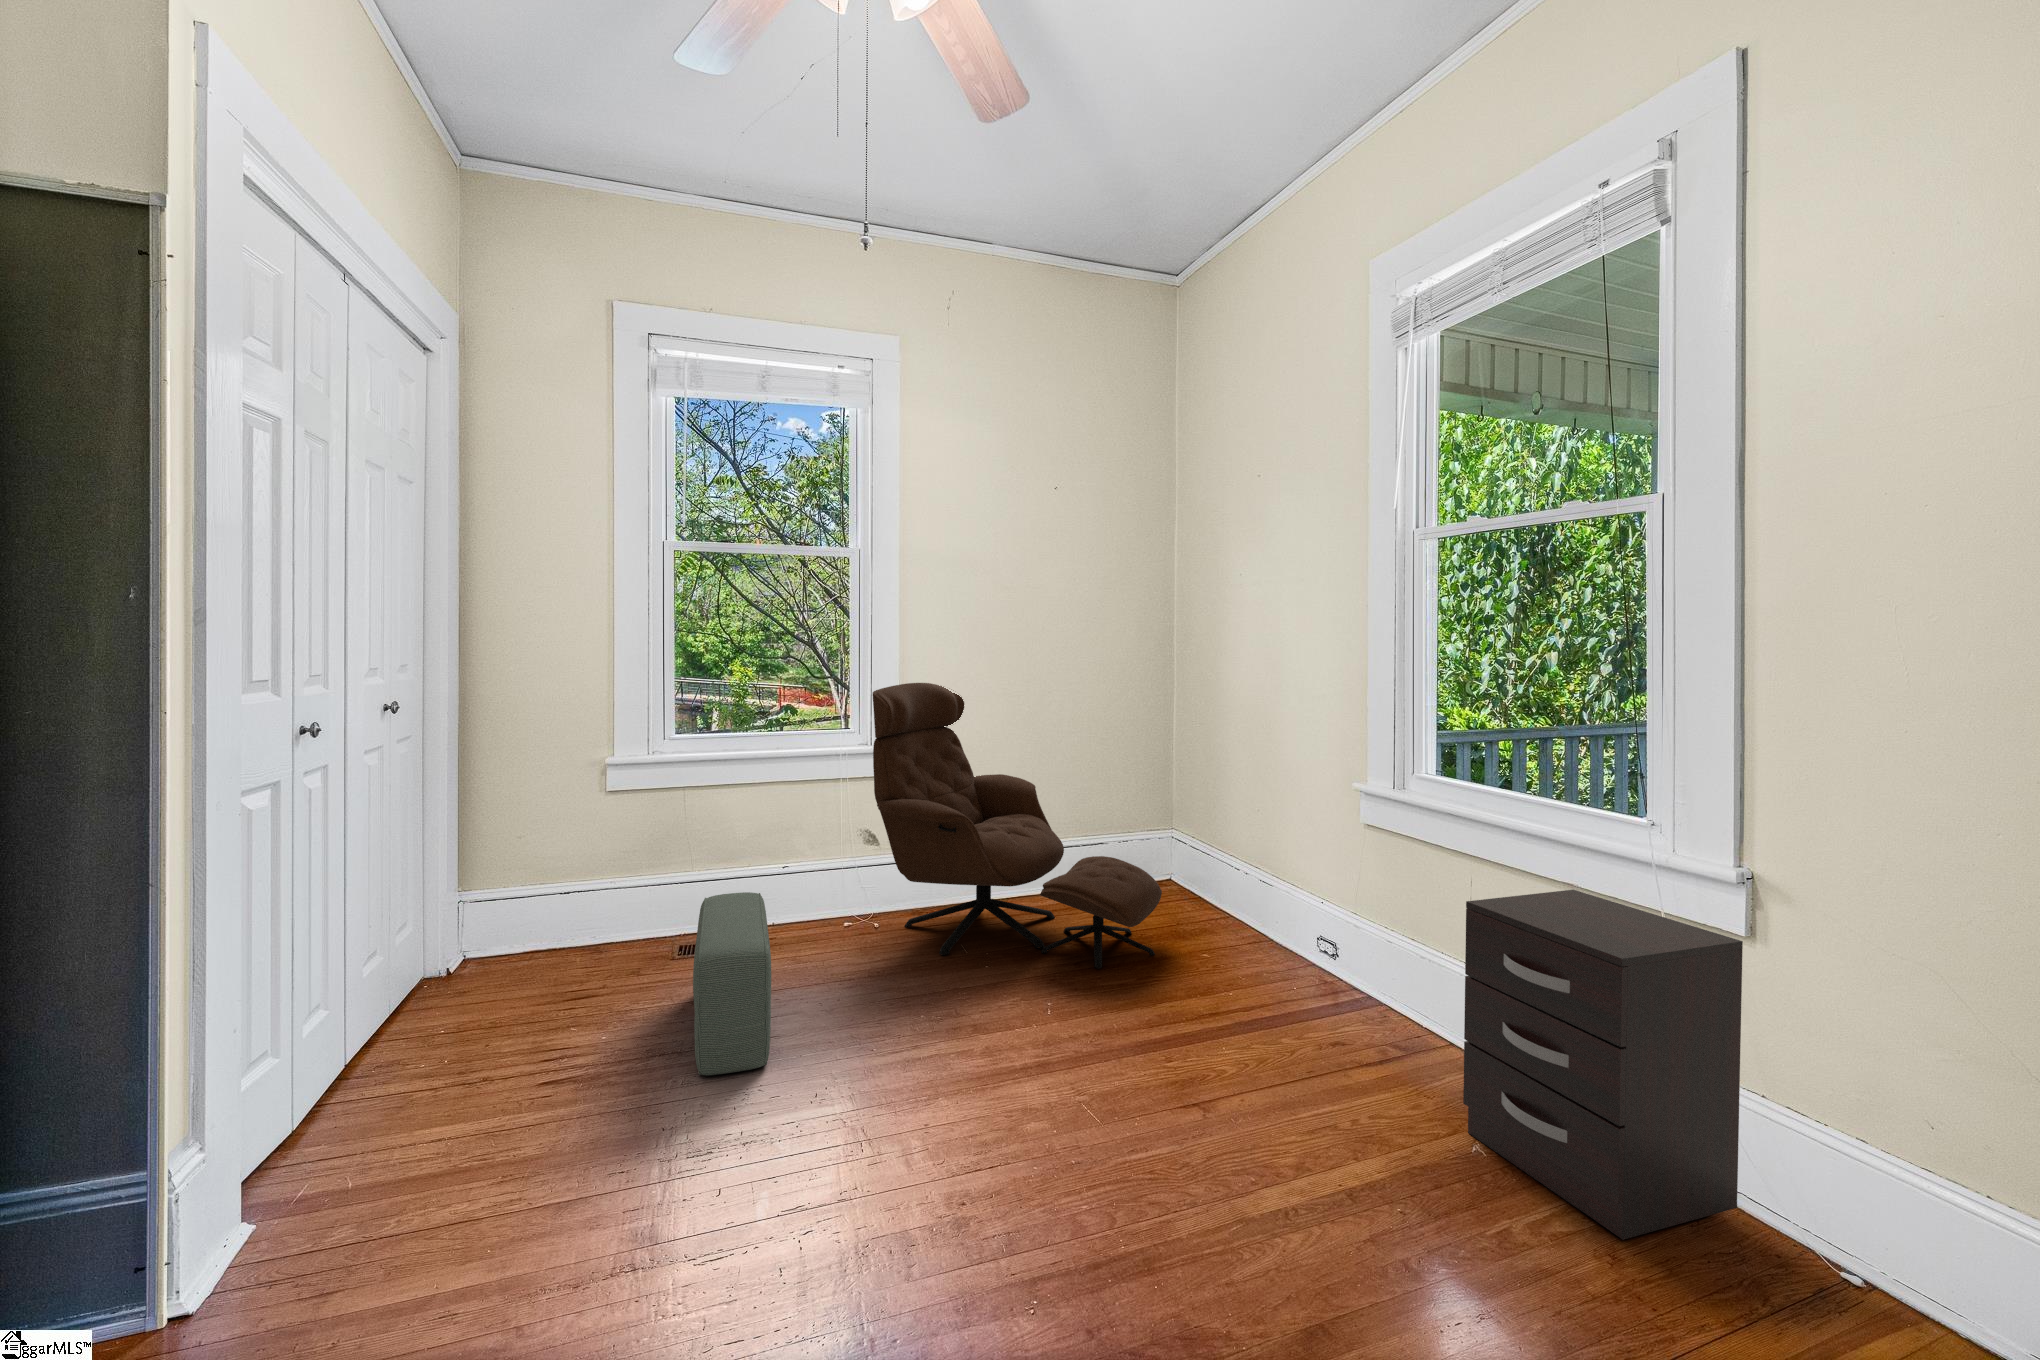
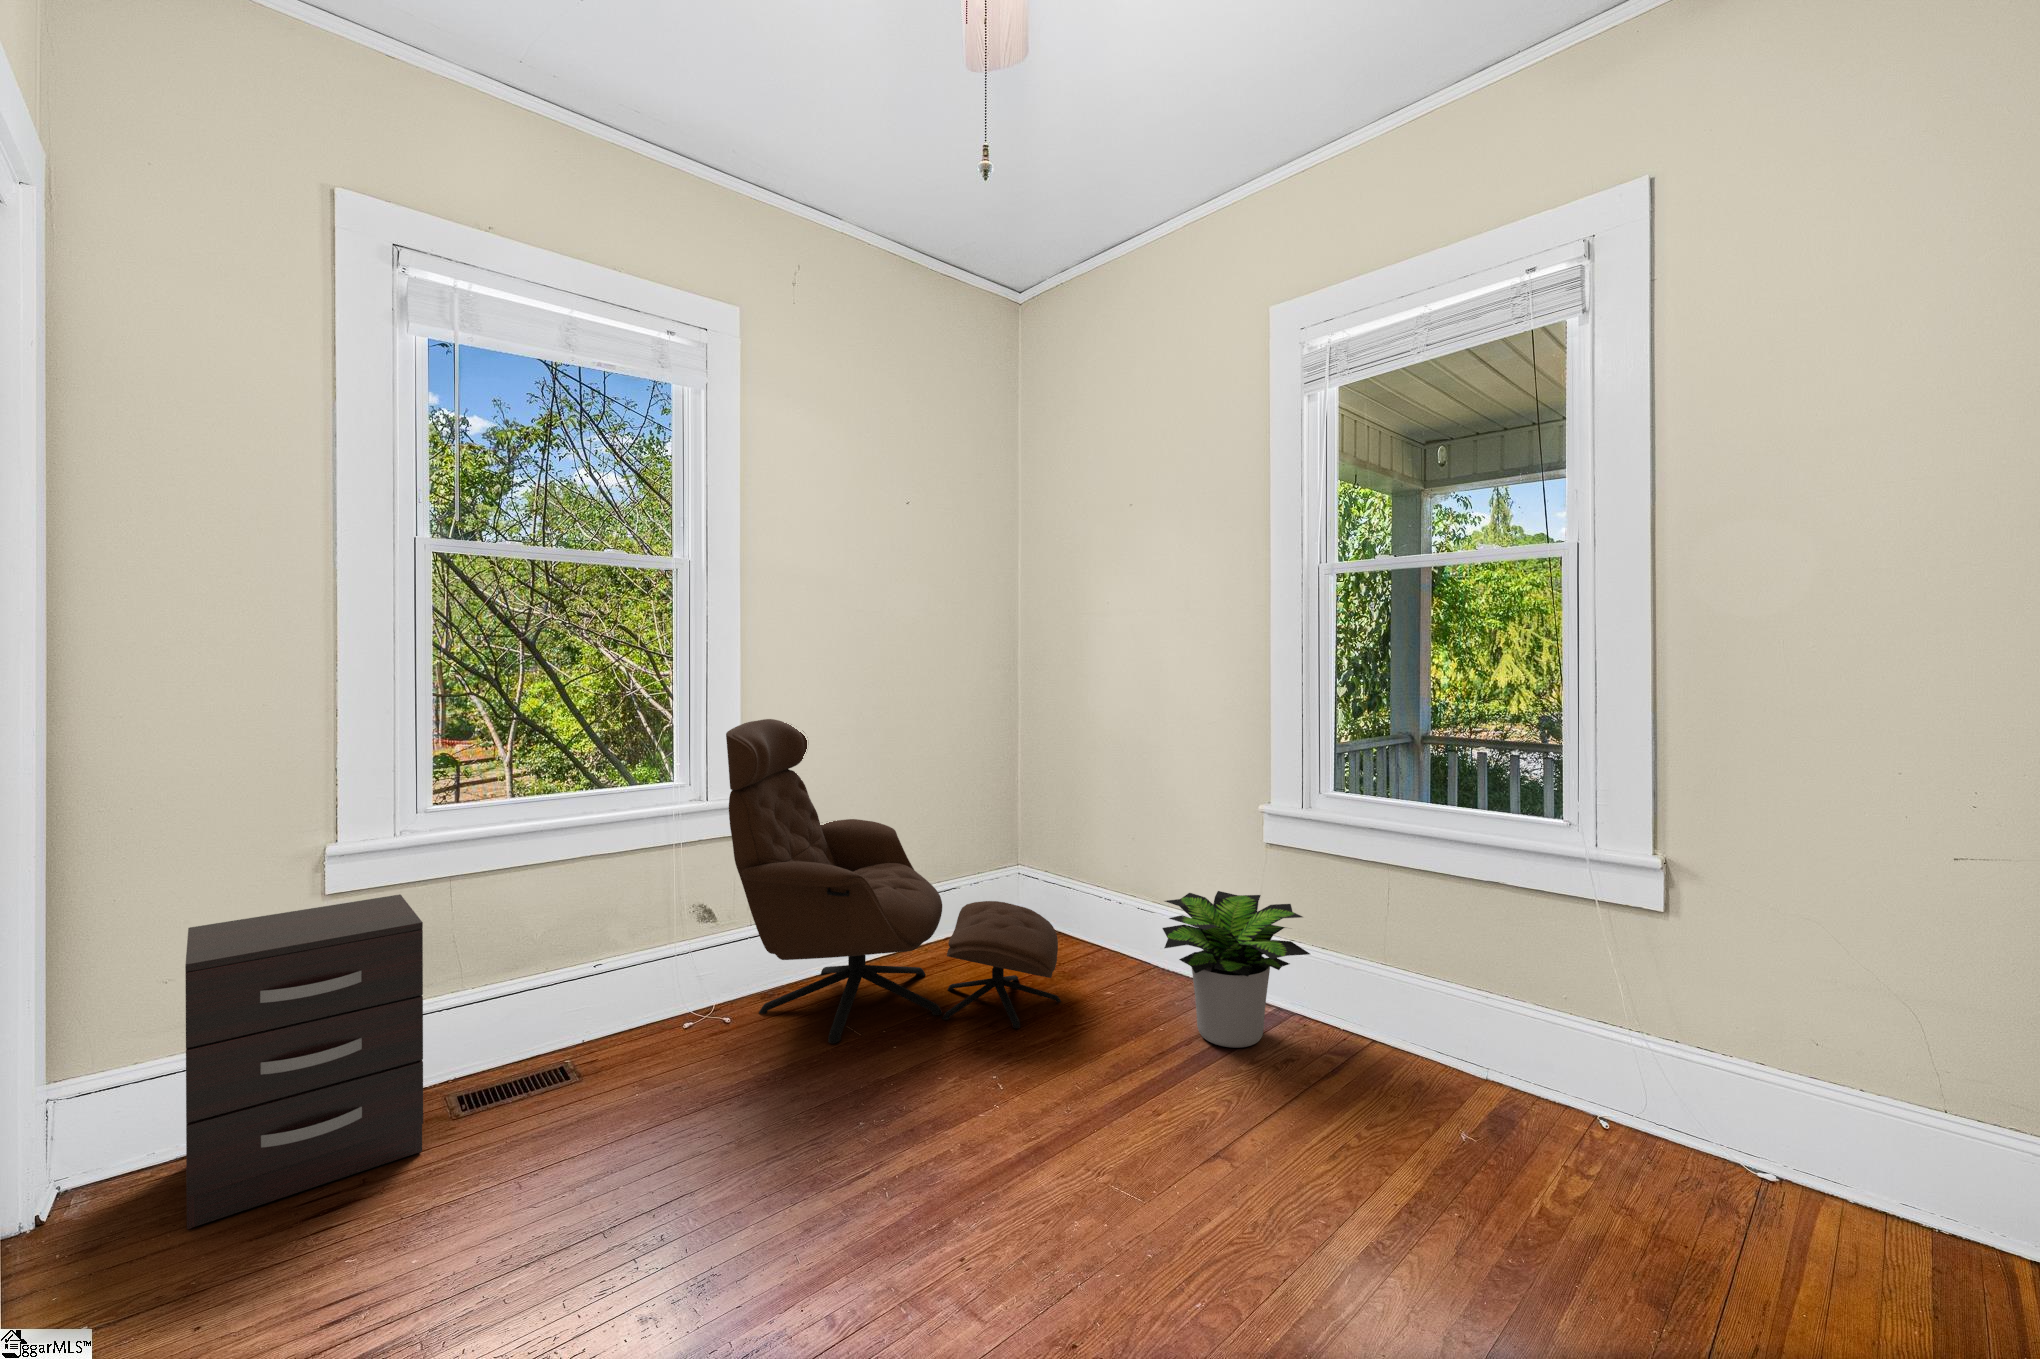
potted plant: none [1223,864,1384,1018] -> present [1162,891,1310,1048]
dresser: present [1463,890,1743,1240] -> present [185,894,423,1229]
pouf: present [693,892,771,1075] -> none [537,1010,714,1295]

